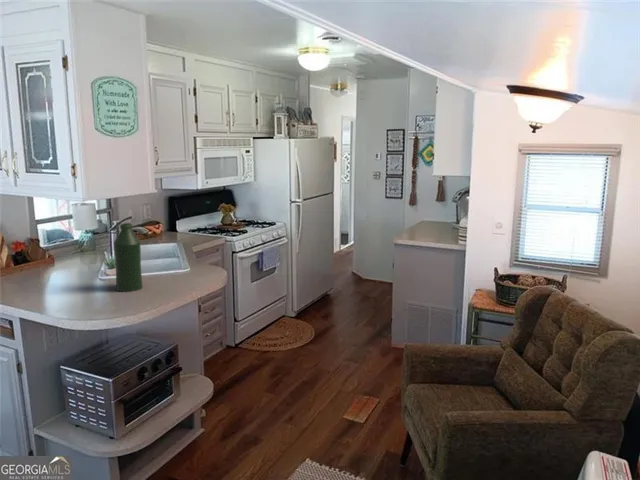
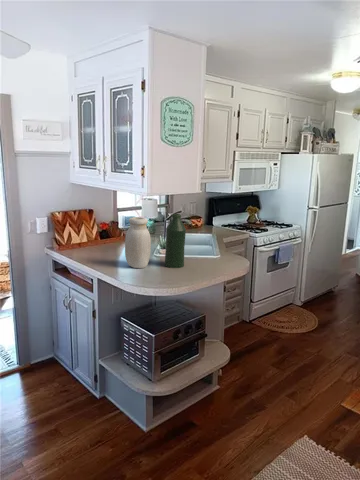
jar: none [58,232,95,298] -> present [125,217,151,268]

